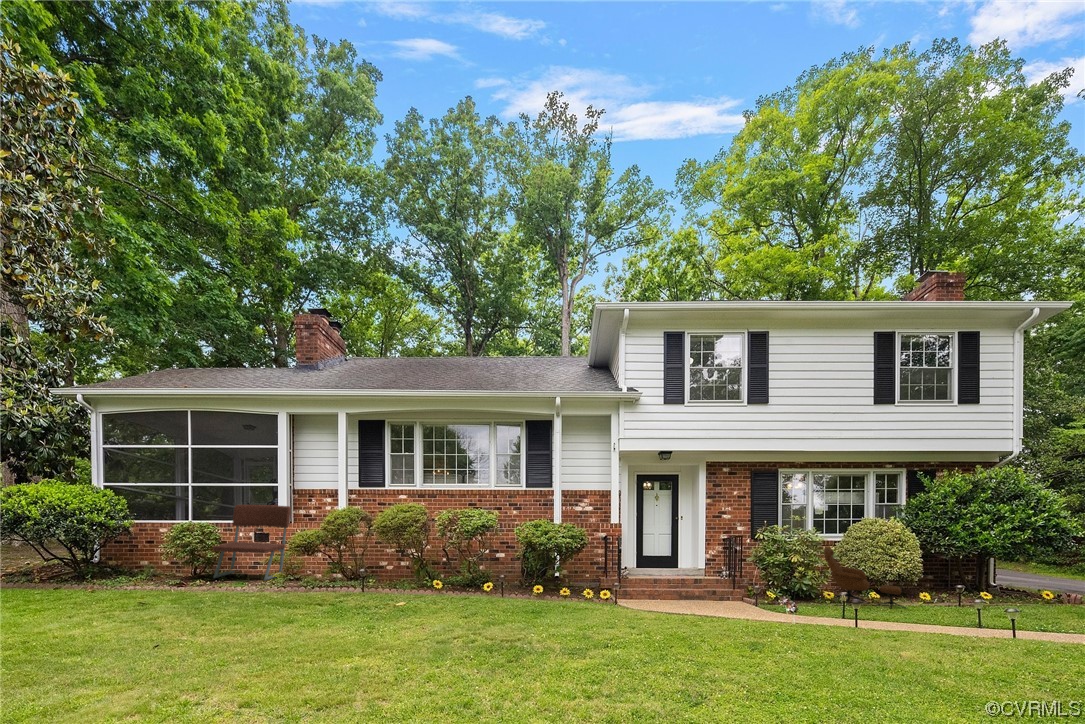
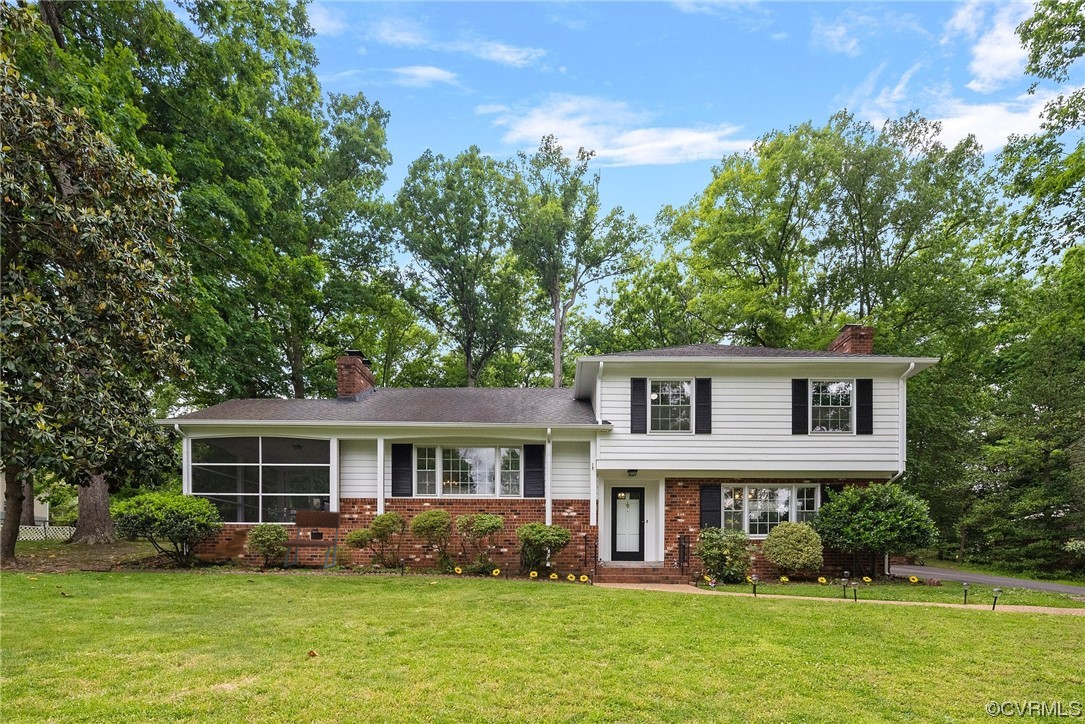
lounge chair: present [824,548,902,608] -> present [200,529,248,568]

